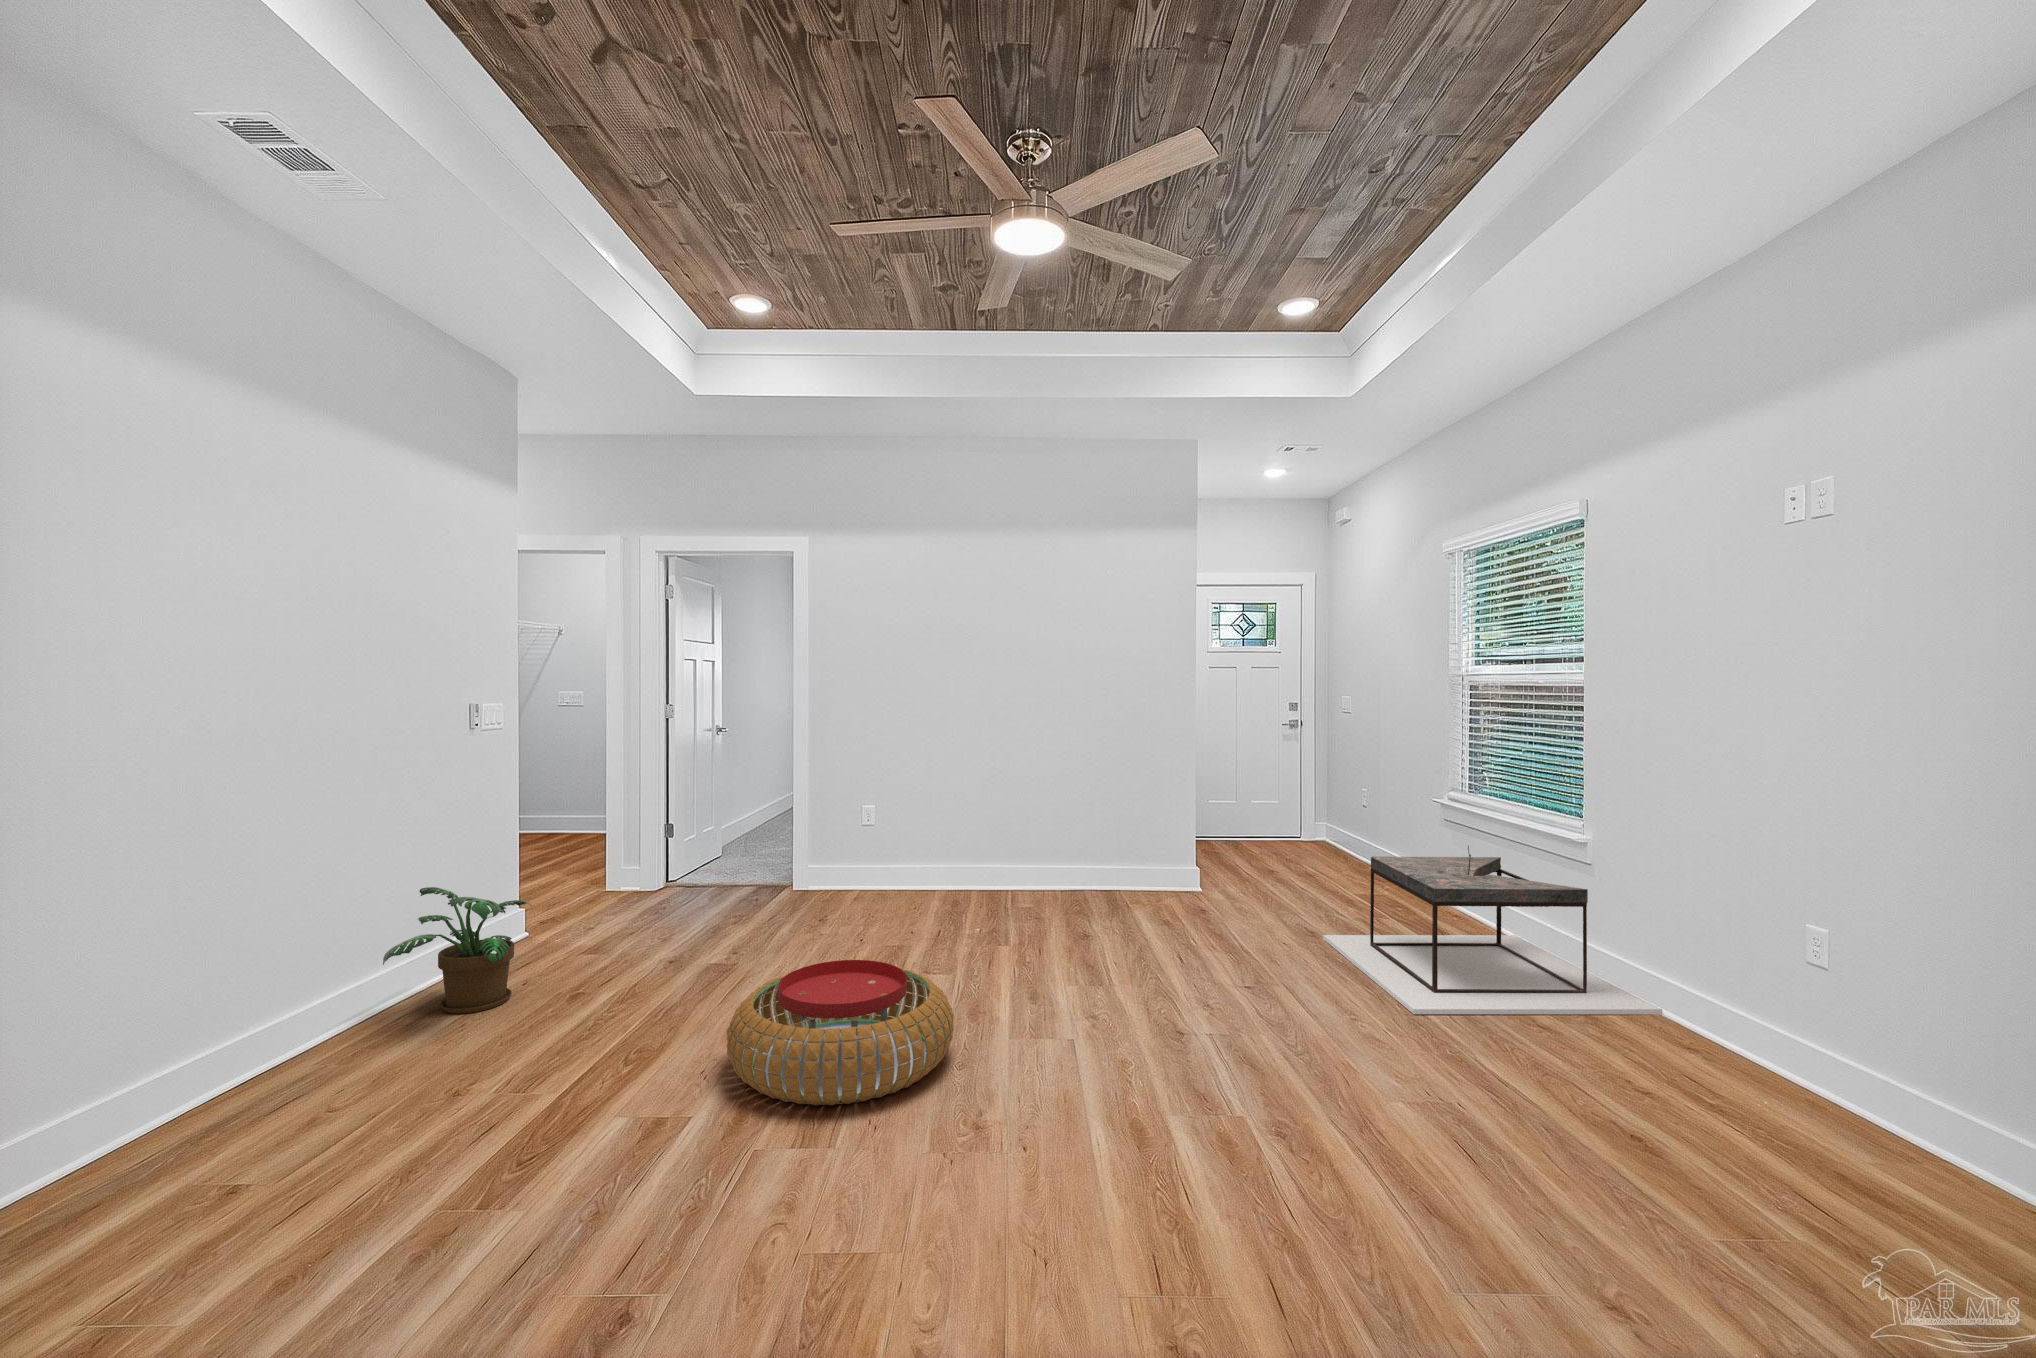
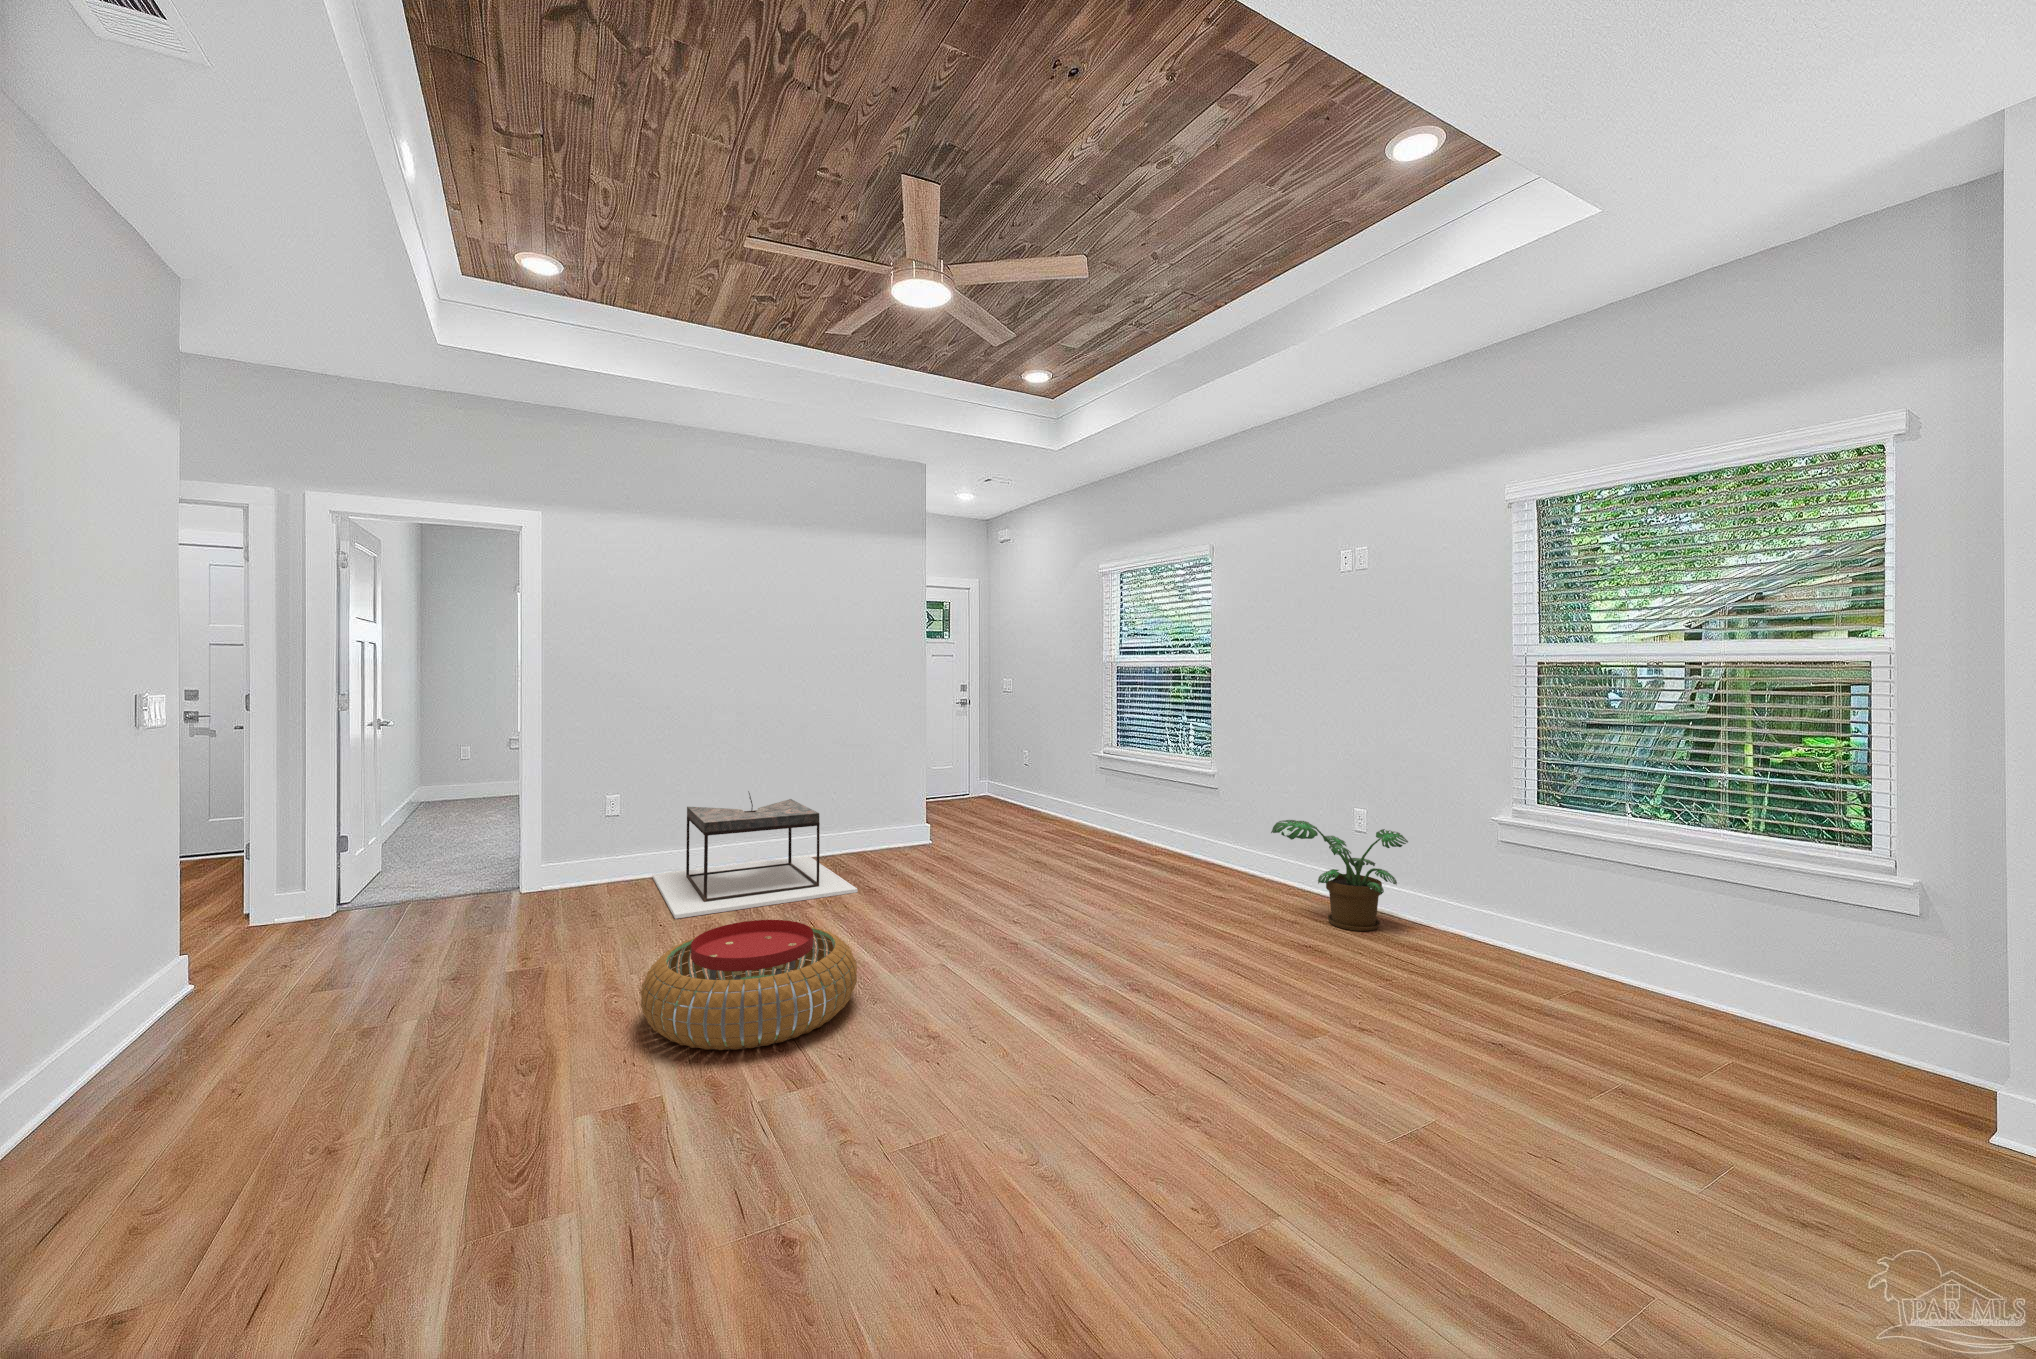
coffee table: present [1323,846,1663,1014] -> present [652,791,858,919]
potted plant: present [383,887,532,1013] -> present [1271,820,1408,931]

